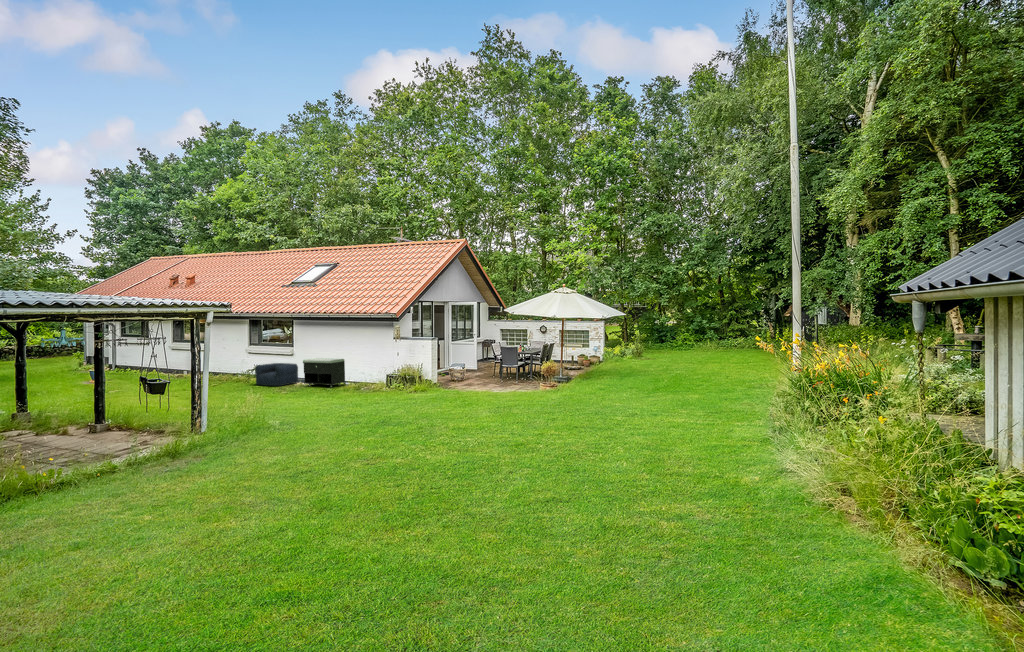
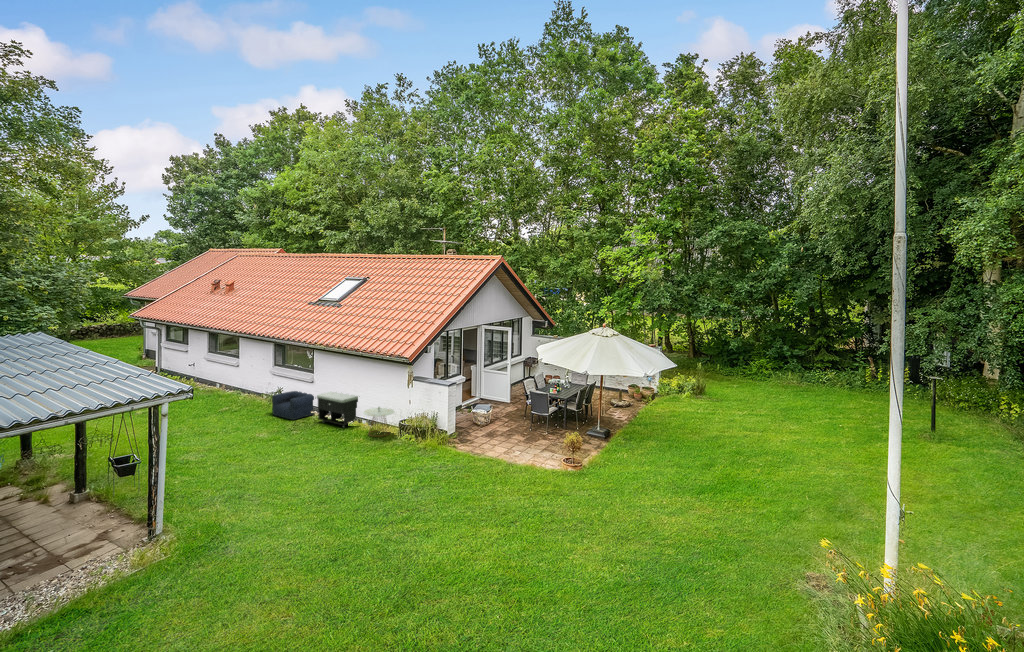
side table: none [352,363,381,390] -> present [363,407,394,437]

